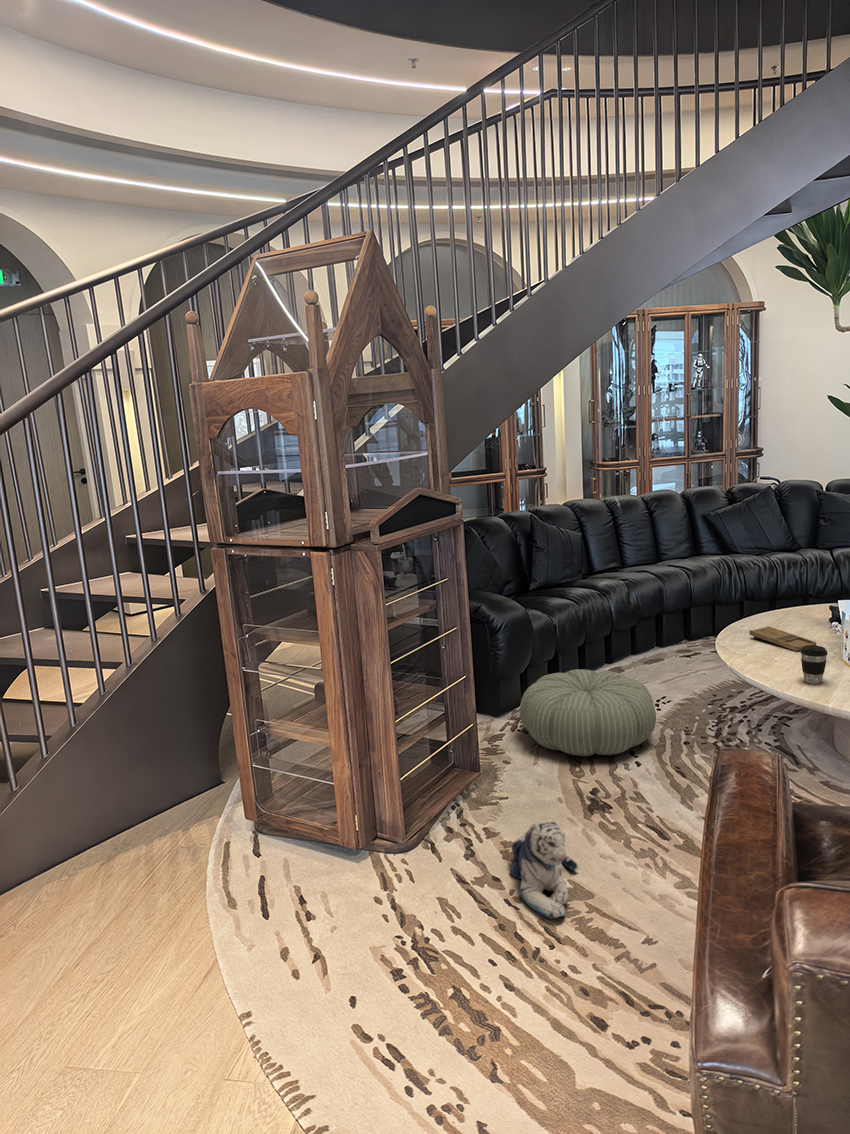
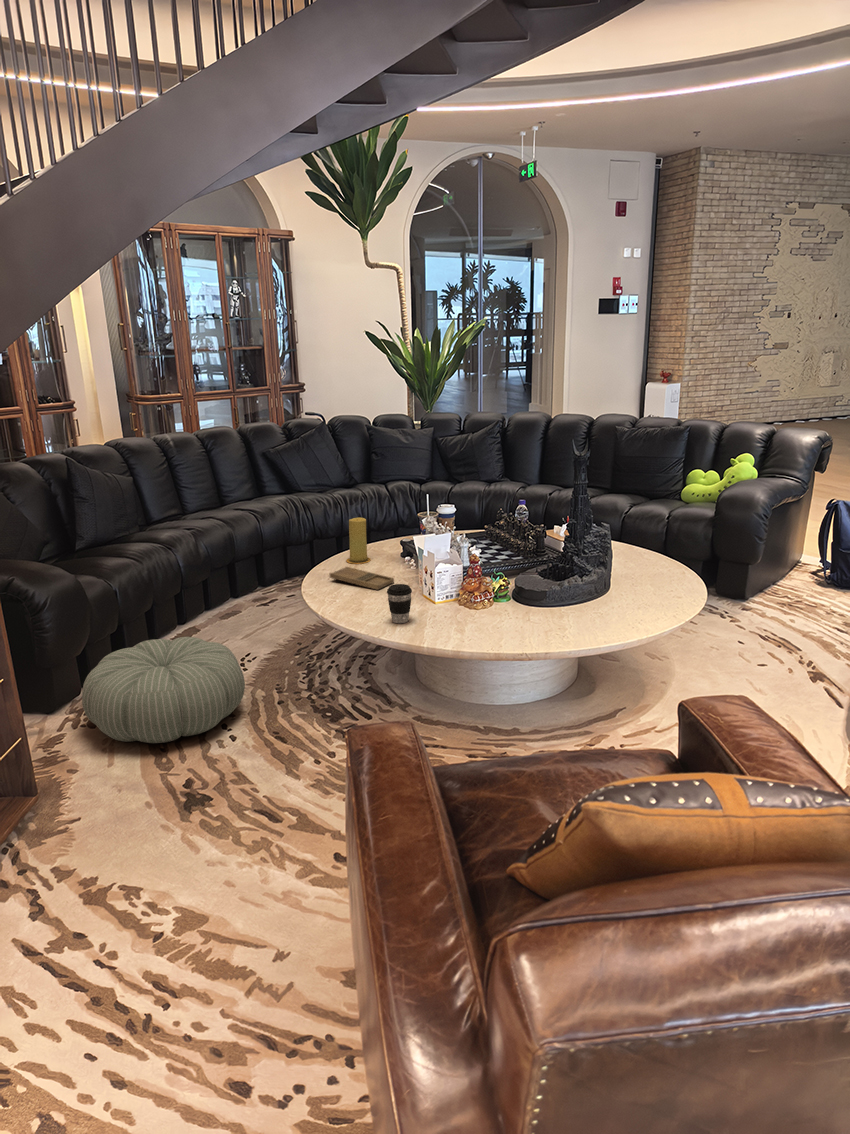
candle: none [771,581,797,626] -> present [346,517,371,564]
plush toy: present [509,822,578,919] -> none [96,846,184,969]

